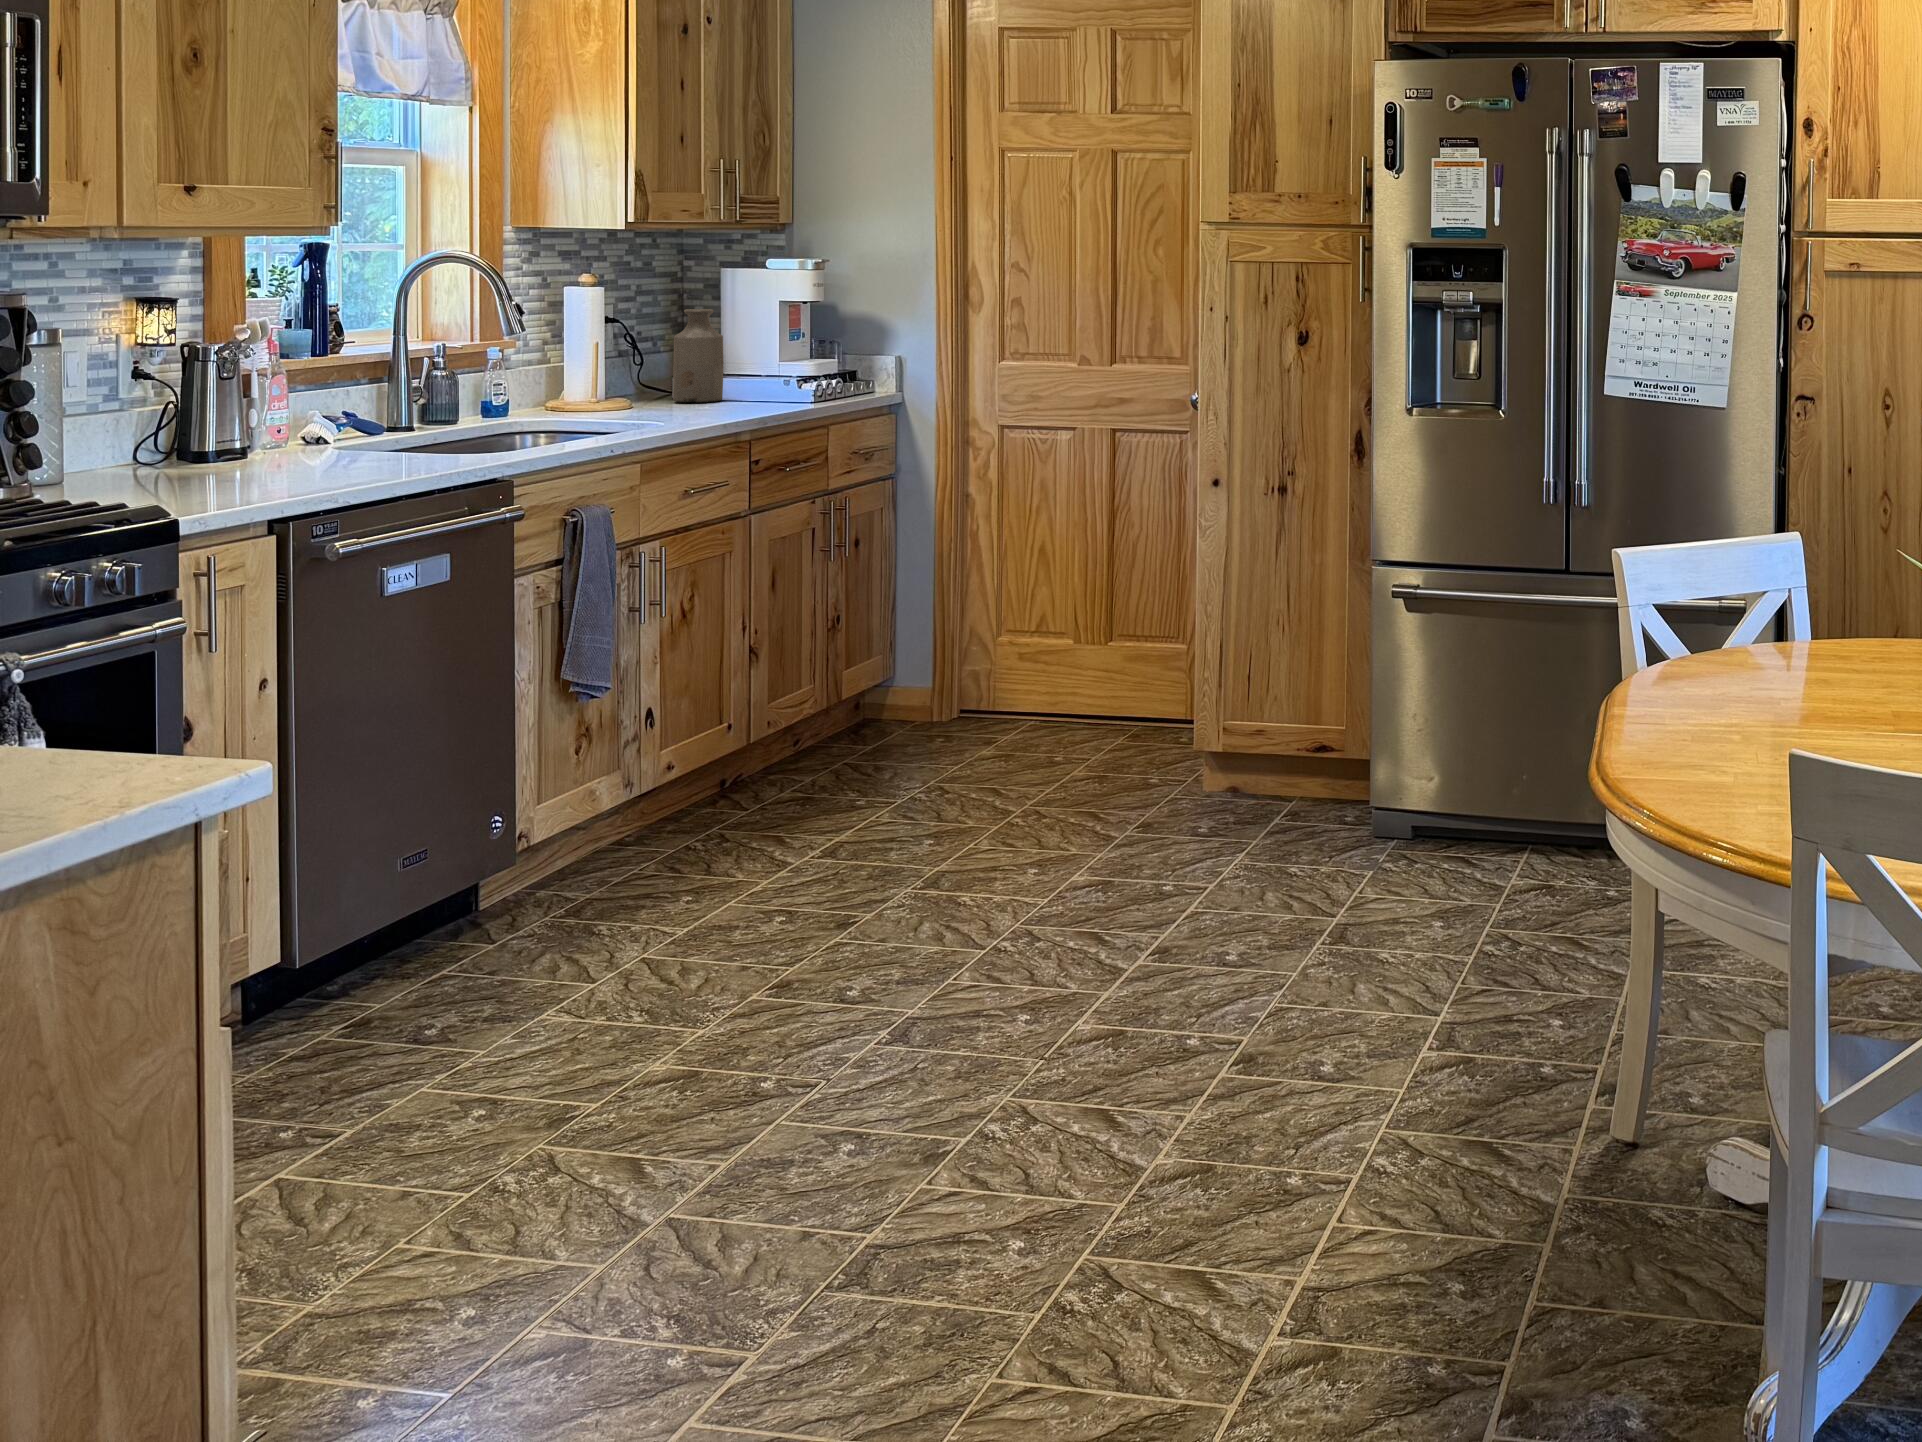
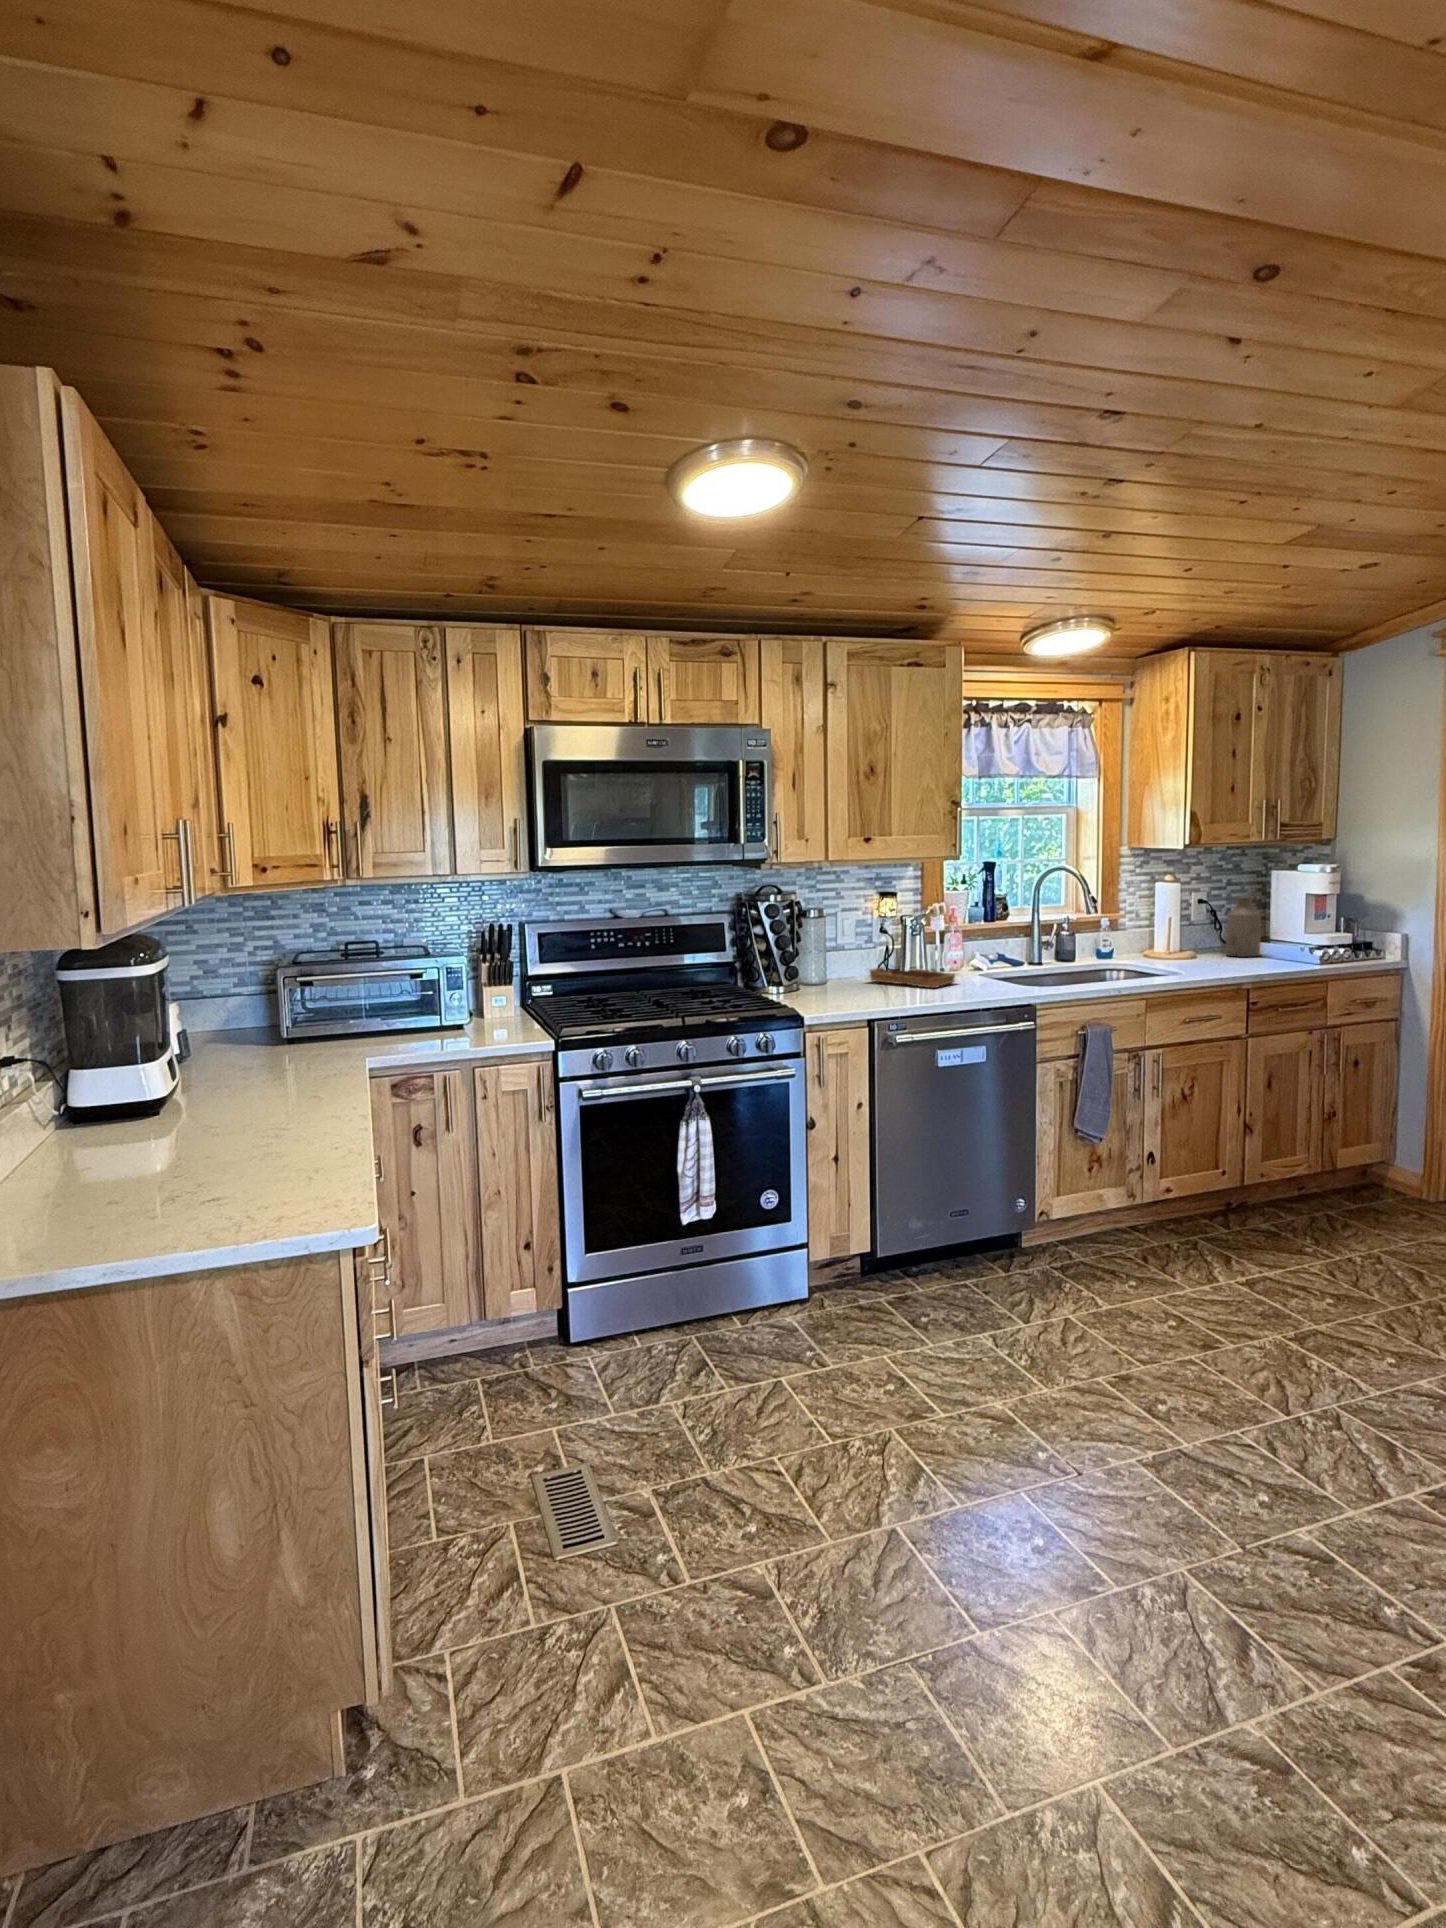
tray: none [134,441,344,470] -> present [870,967,956,988]

